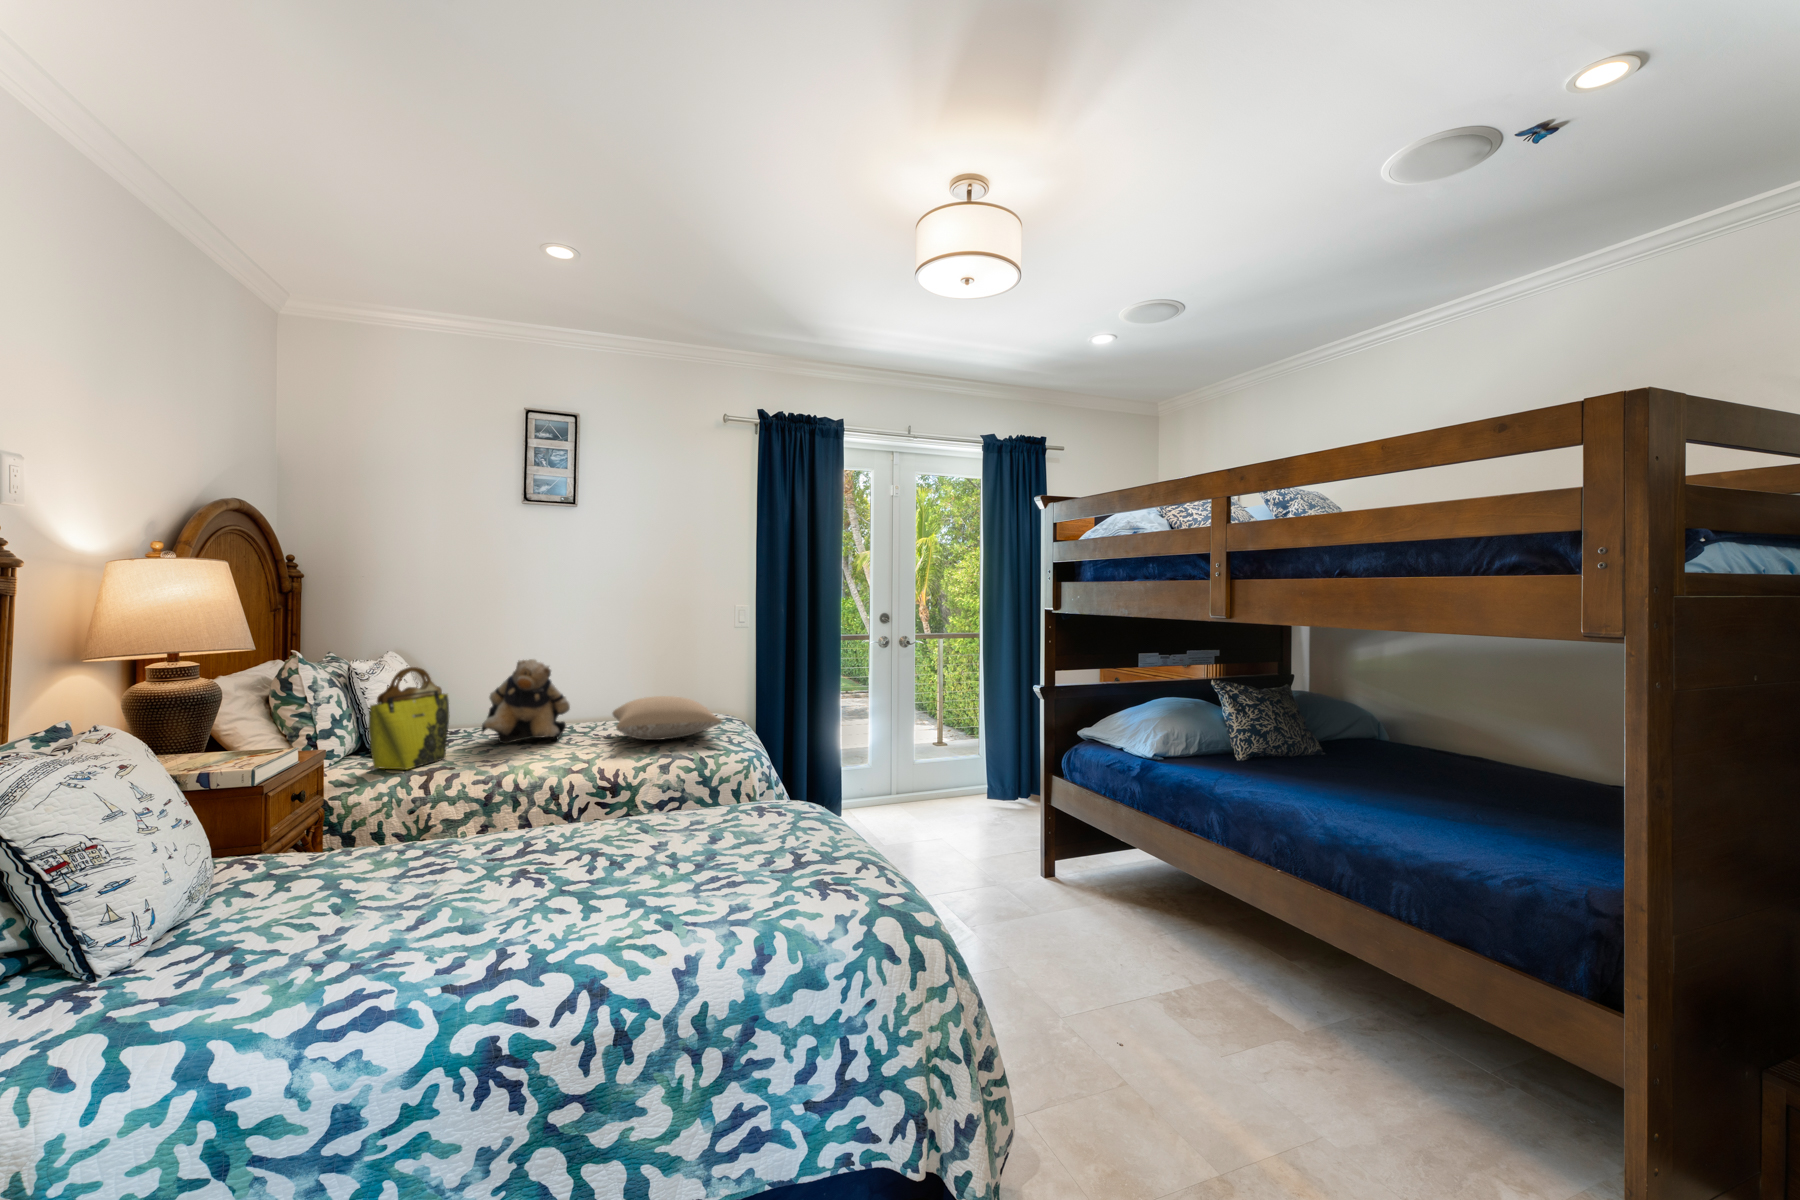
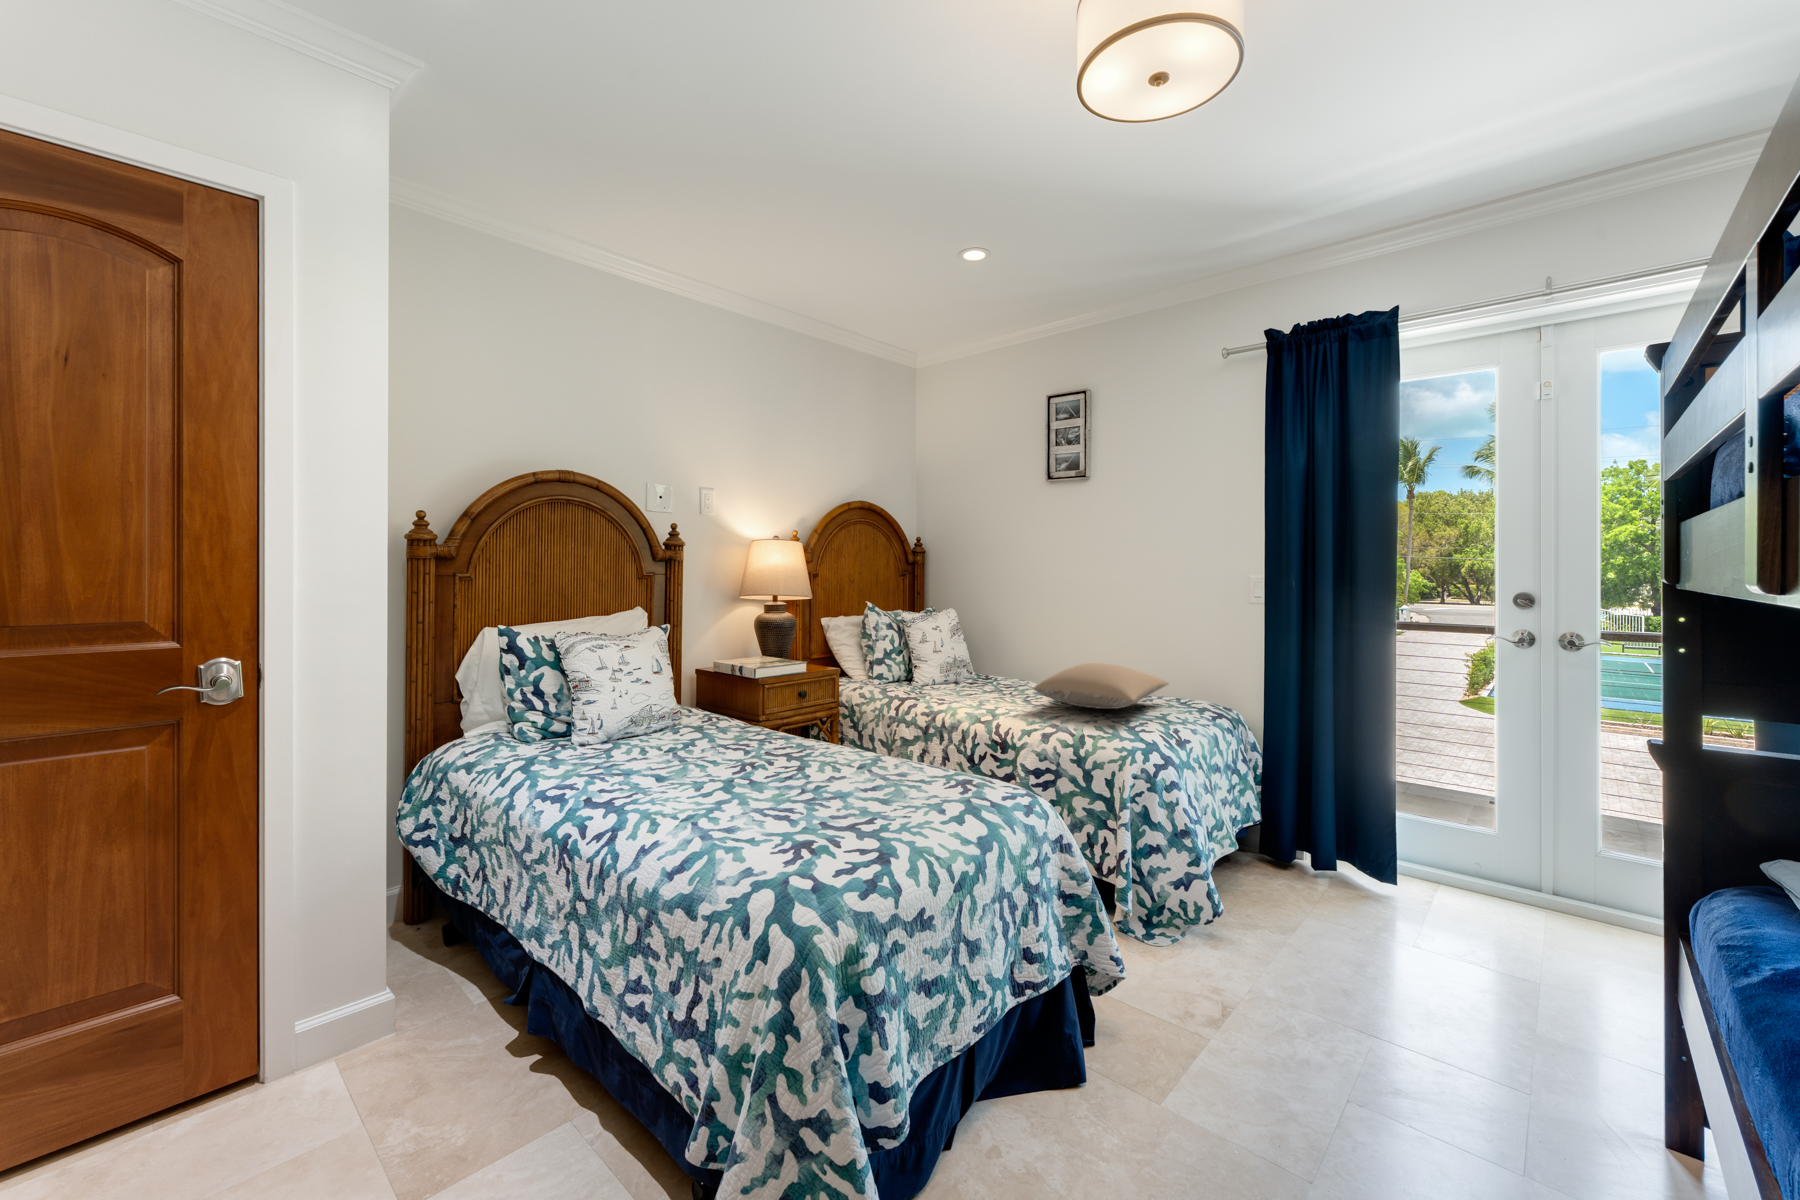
teddy bear: present [482,659,570,744] -> none [973,618,1045,691]
tote bag: present [368,667,449,770] -> none [879,619,946,695]

